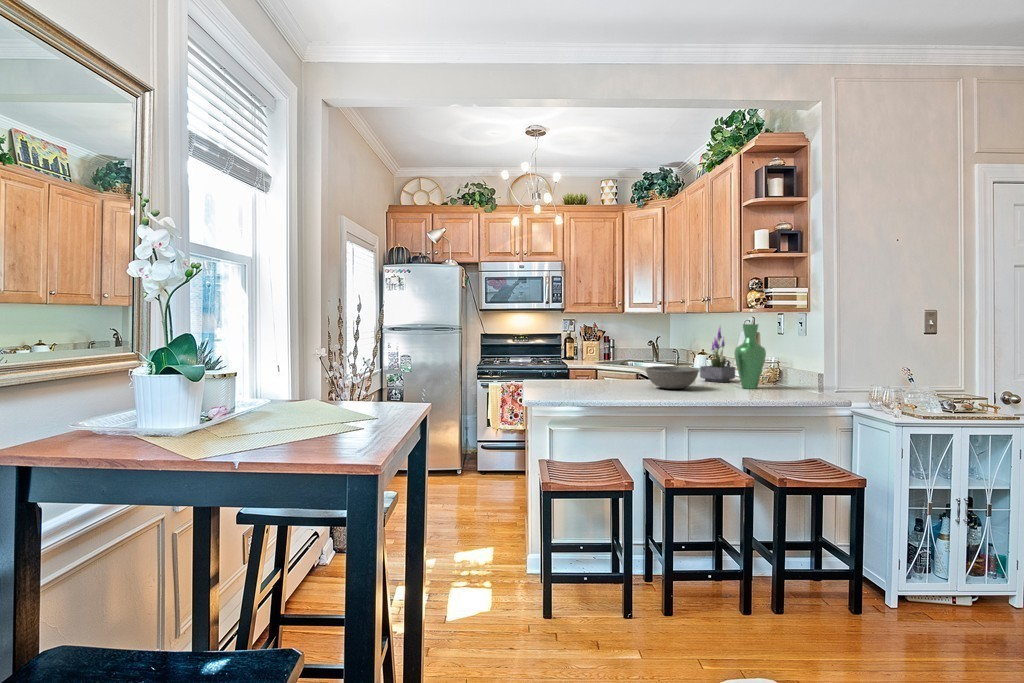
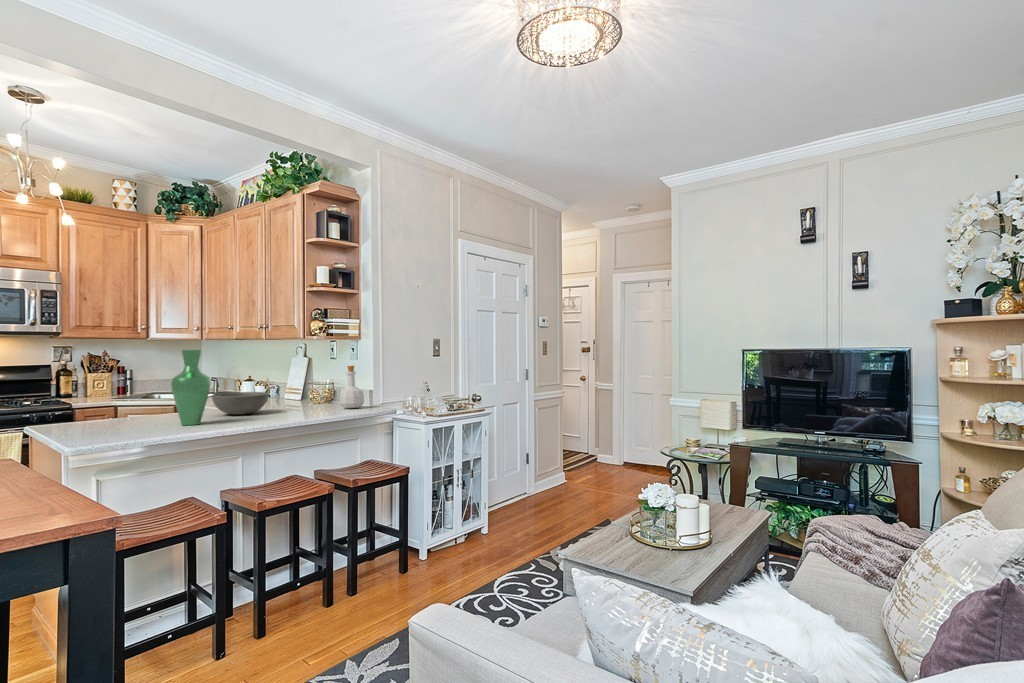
vase: present [734,324,766,389] -> present [171,350,211,425]
potted plant: present [700,328,735,382] -> none [260,350,293,405]
bottle: none [777,344,807,394] -> present [340,366,364,408]

